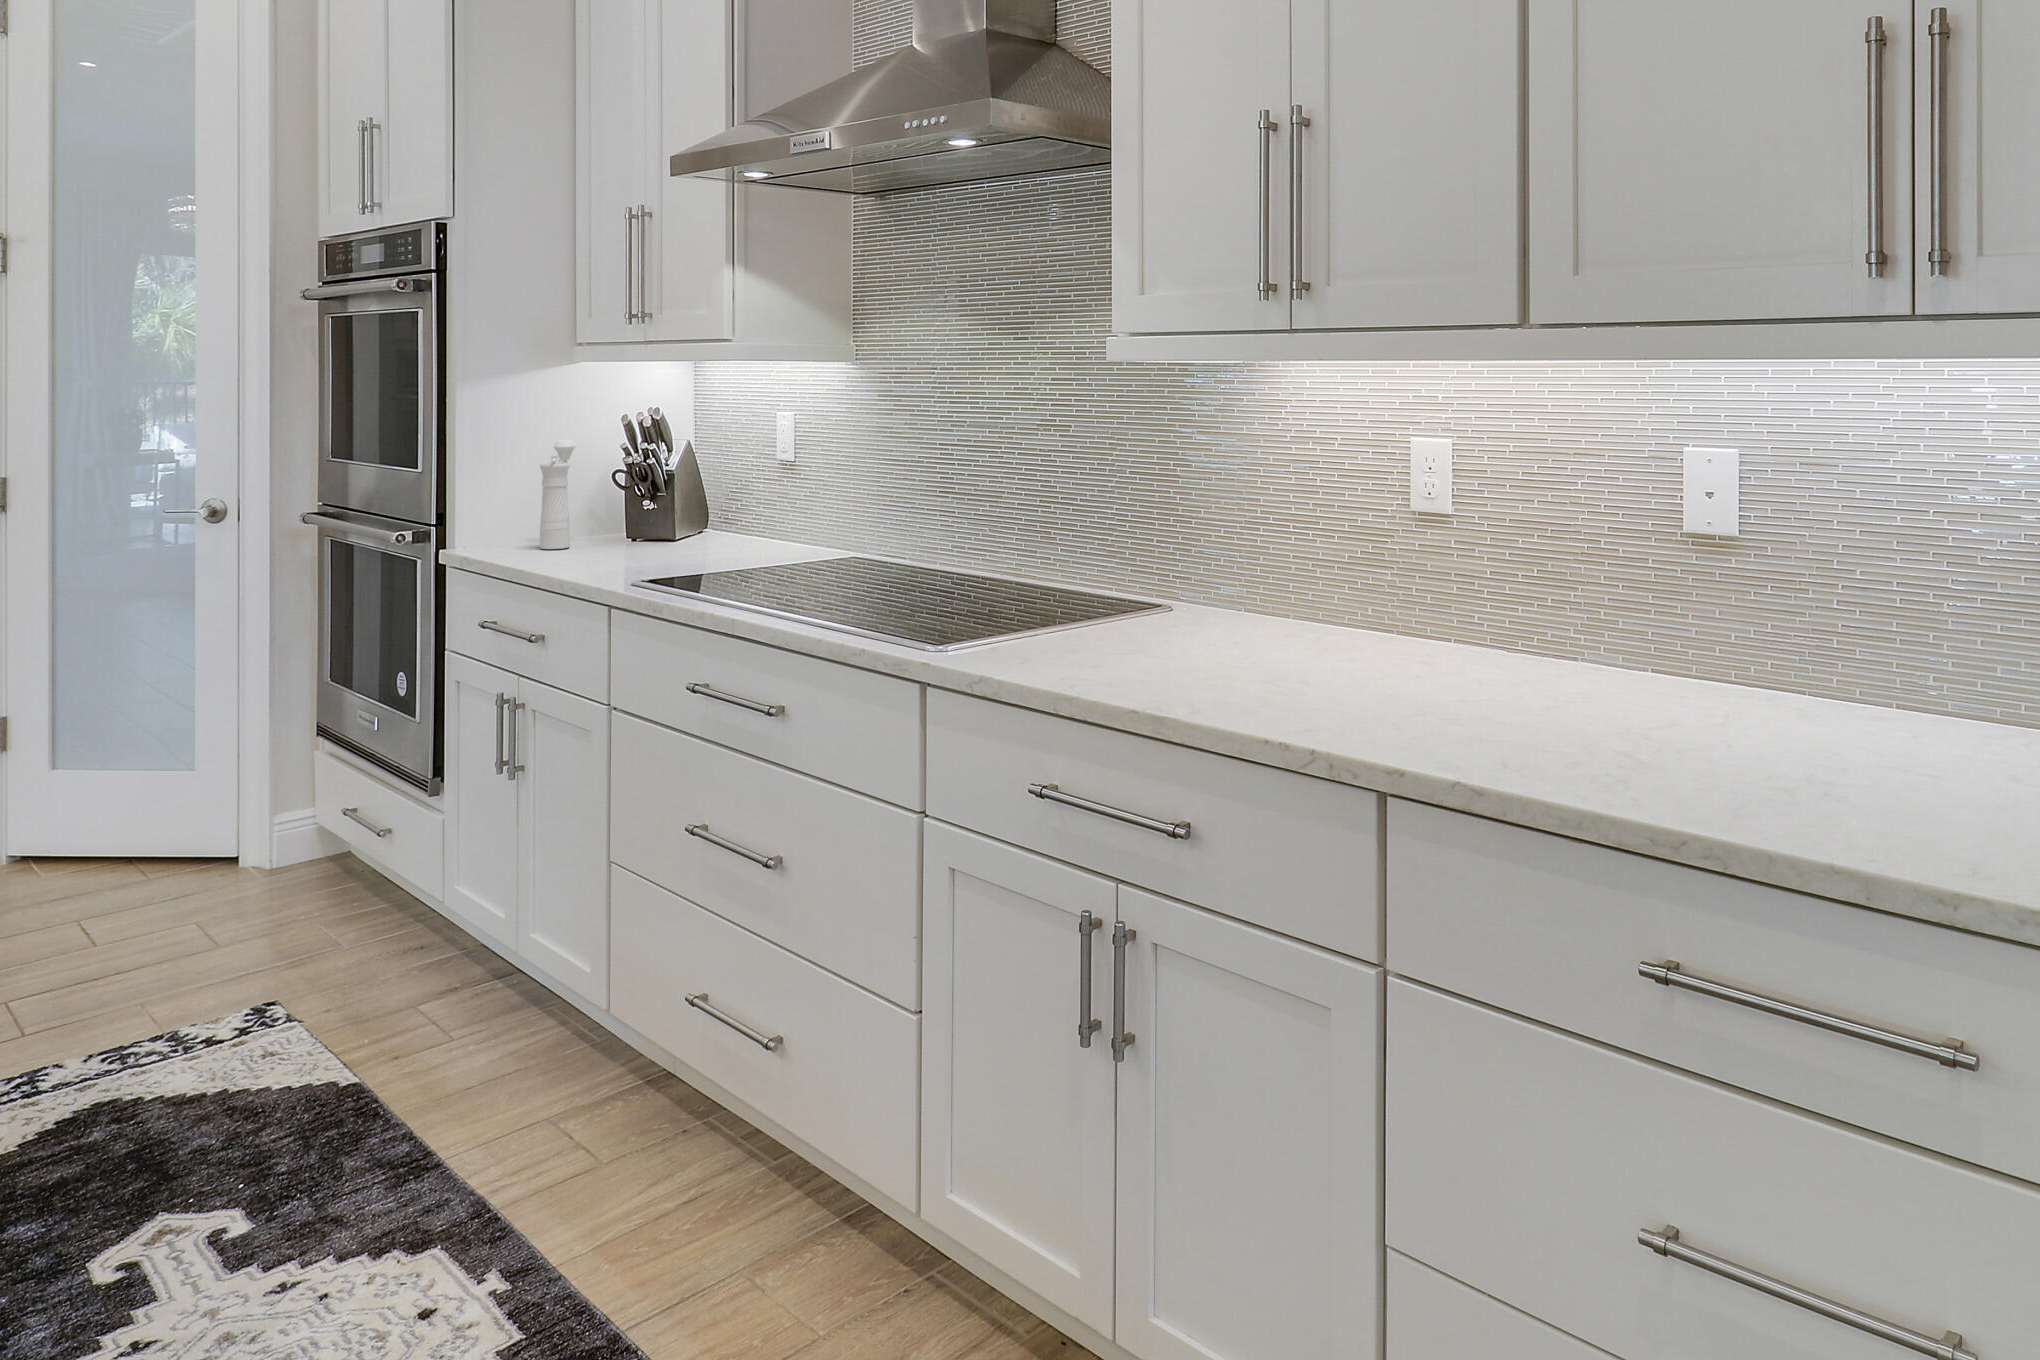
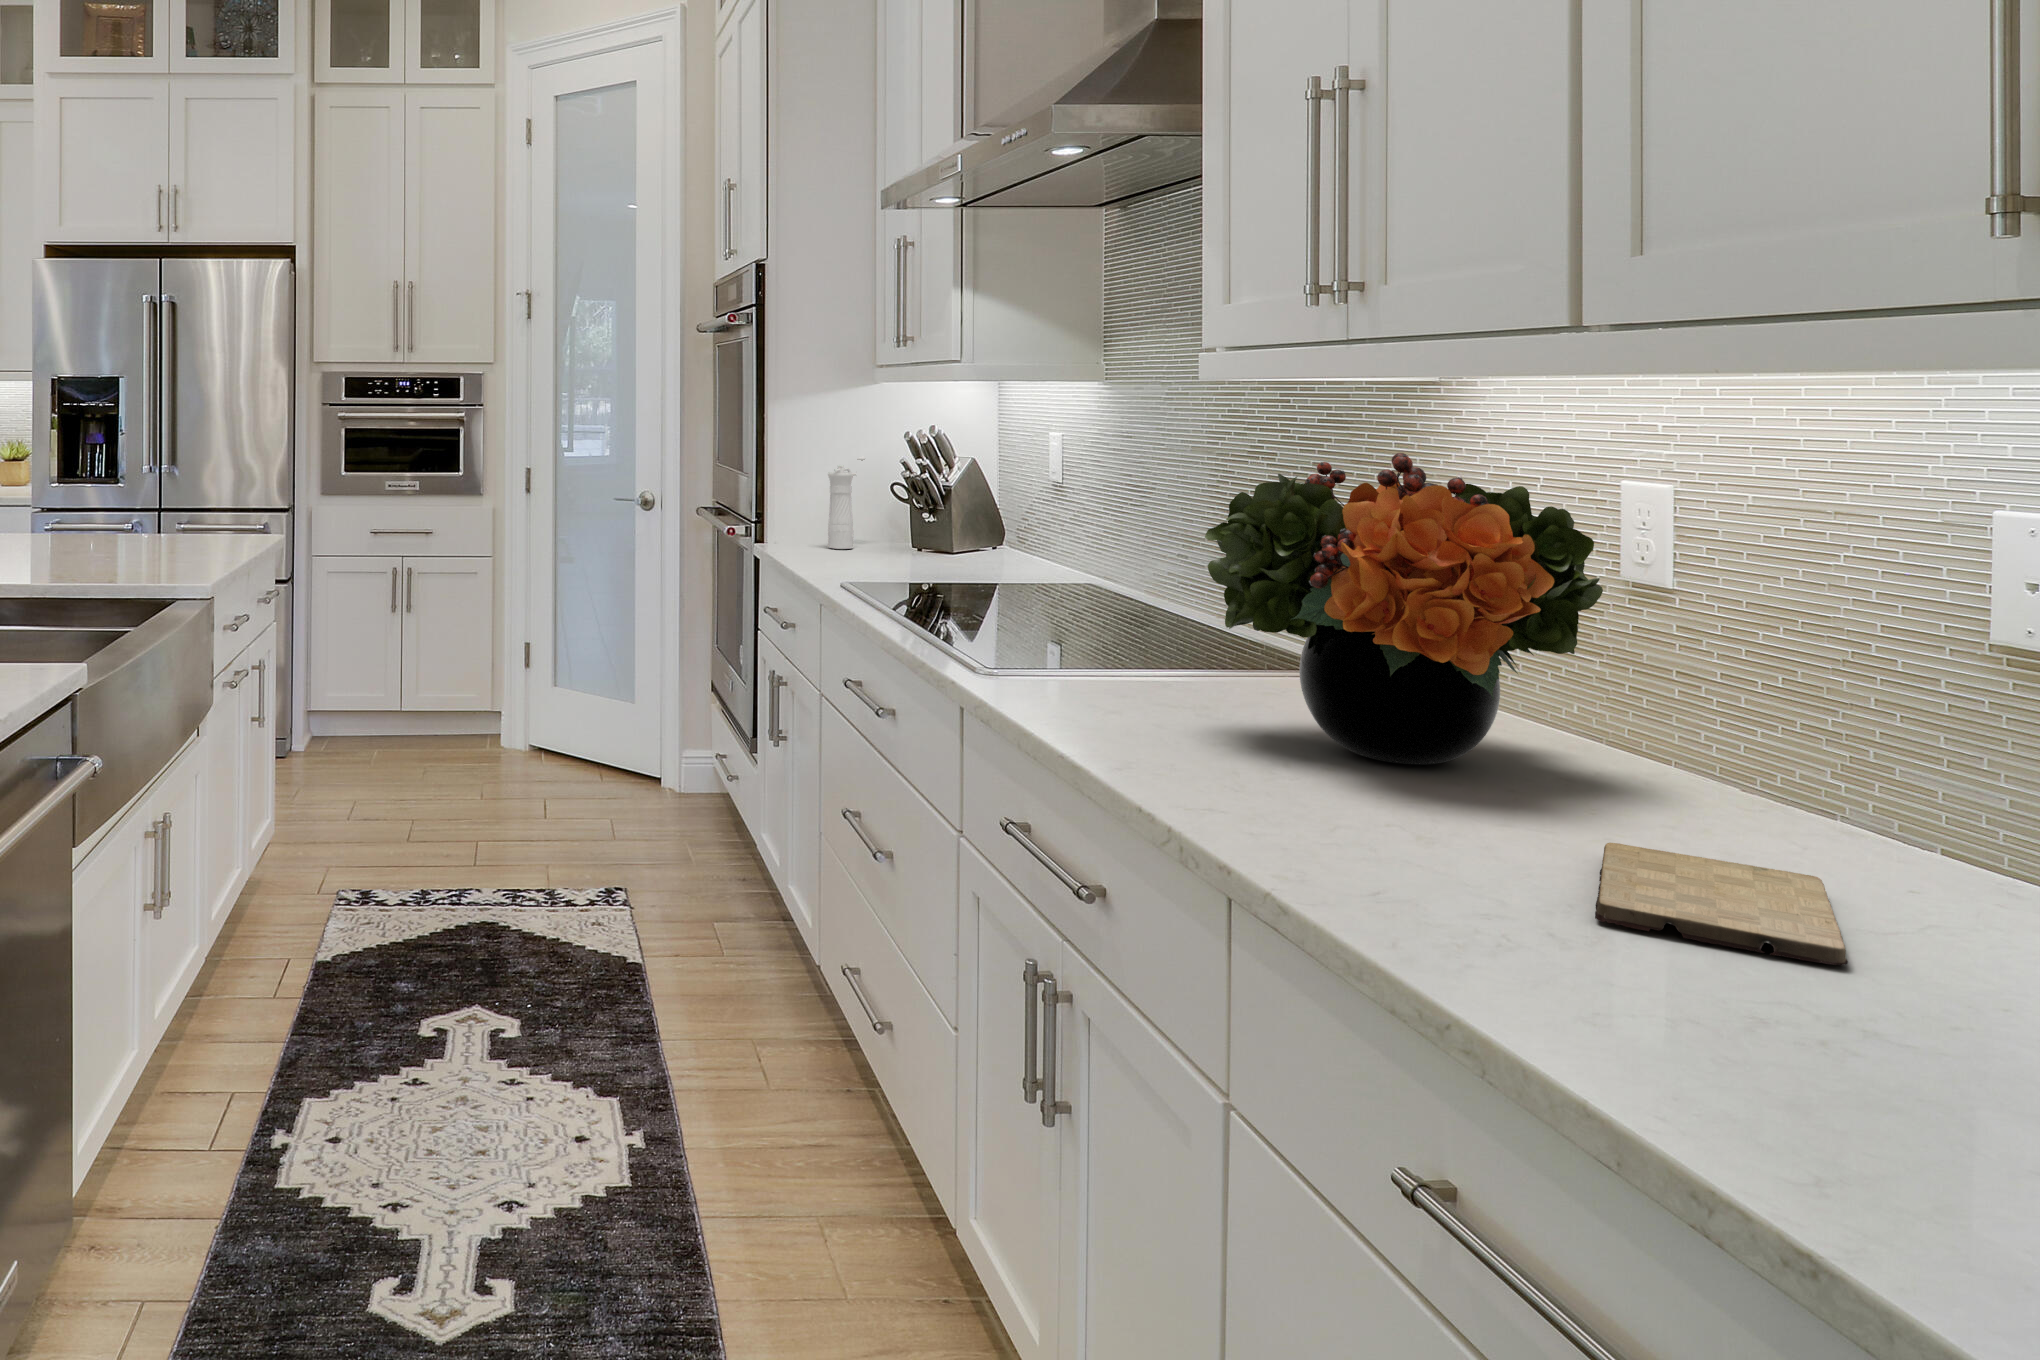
flower arrangement: none [1196,425,1487,679] -> present [1205,453,1603,764]
cutting board: none [1583,708,1790,766] -> present [1595,843,1848,965]

